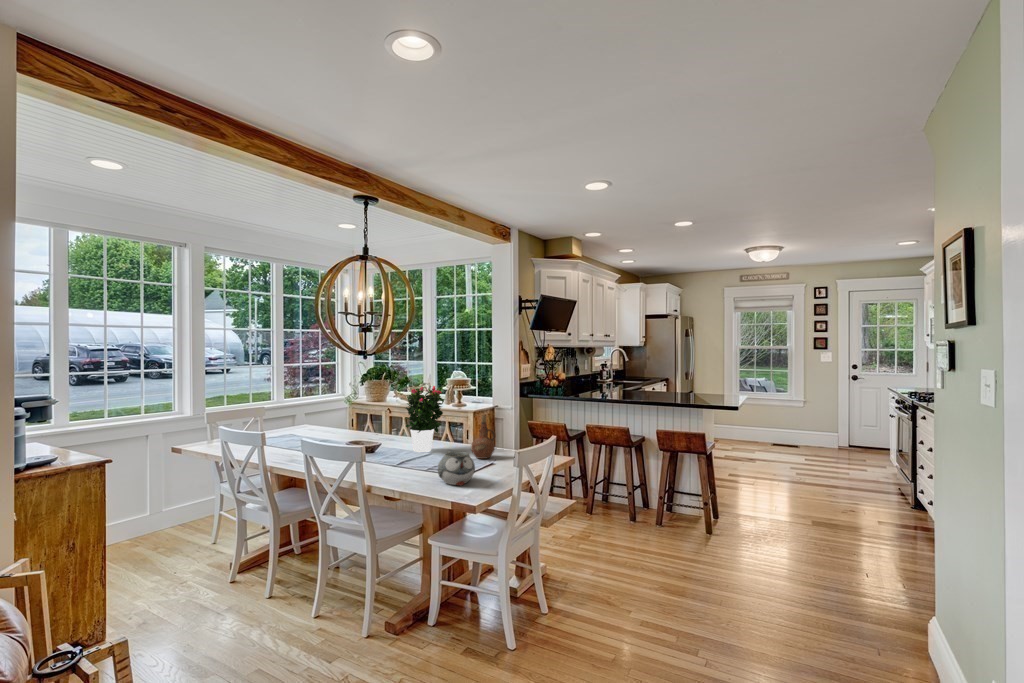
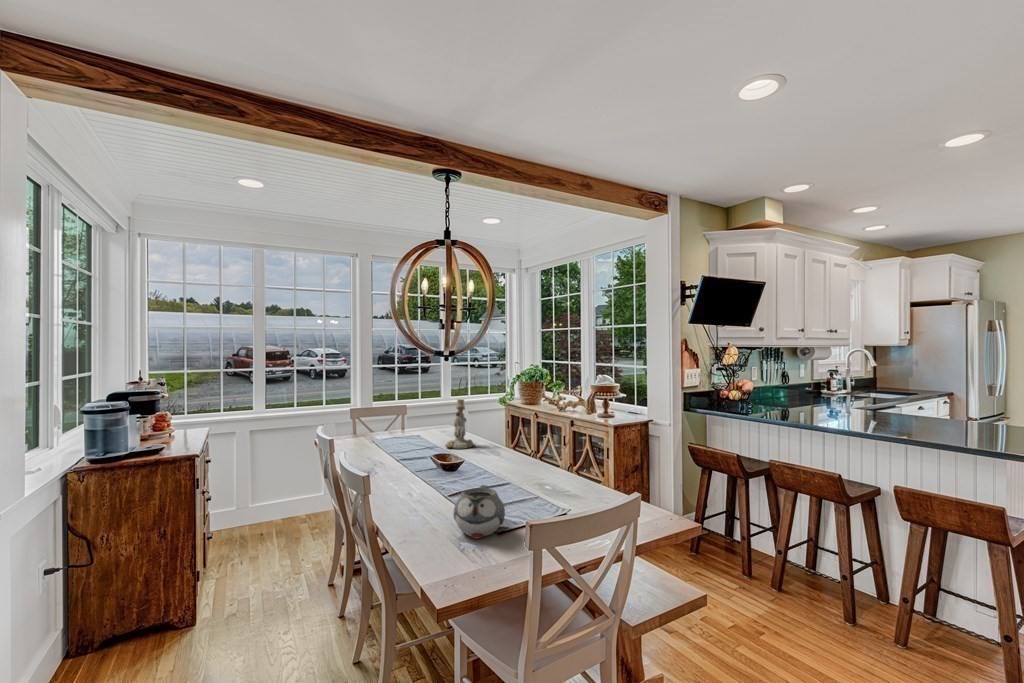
potted flower: present [405,386,444,452] -> none [481,394,532,476]
candlestick: none [341,395,369,439] -> present [445,399,475,449]
ceramic pitcher: present [471,415,495,459] -> none [546,437,580,496]

